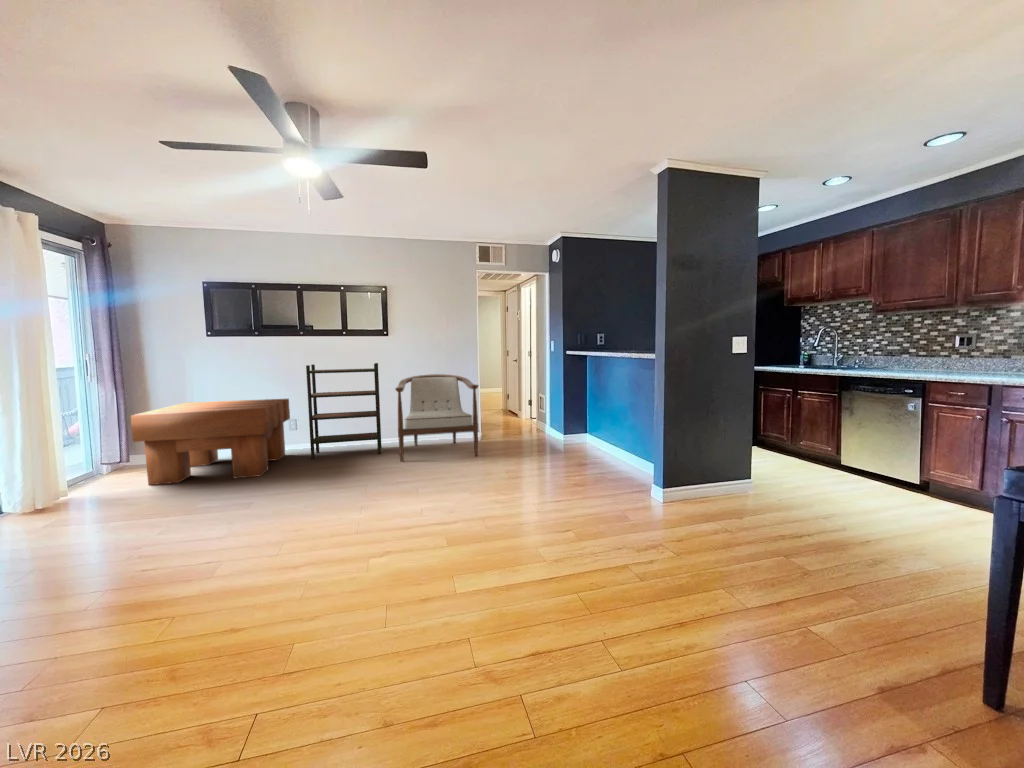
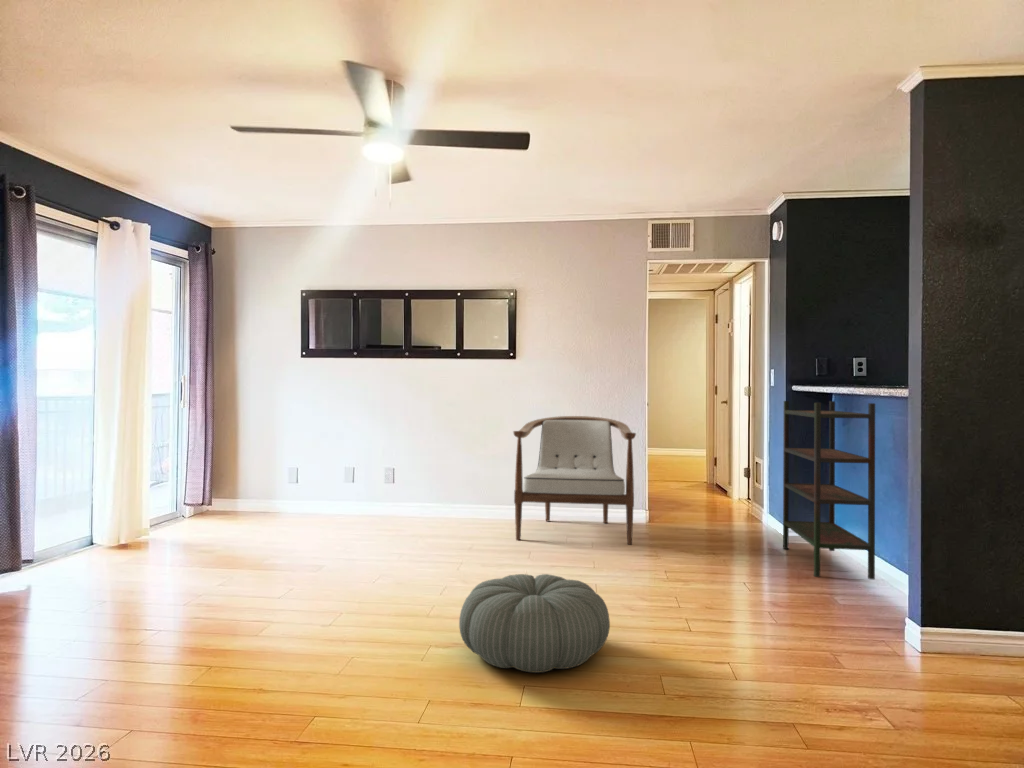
bookshelf: present [306,363,381,459] -> present [783,401,875,579]
coffee table: present [131,399,290,485] -> none [211,438,385,538]
pouf: none [398,489,501,560] -> present [459,574,610,673]

